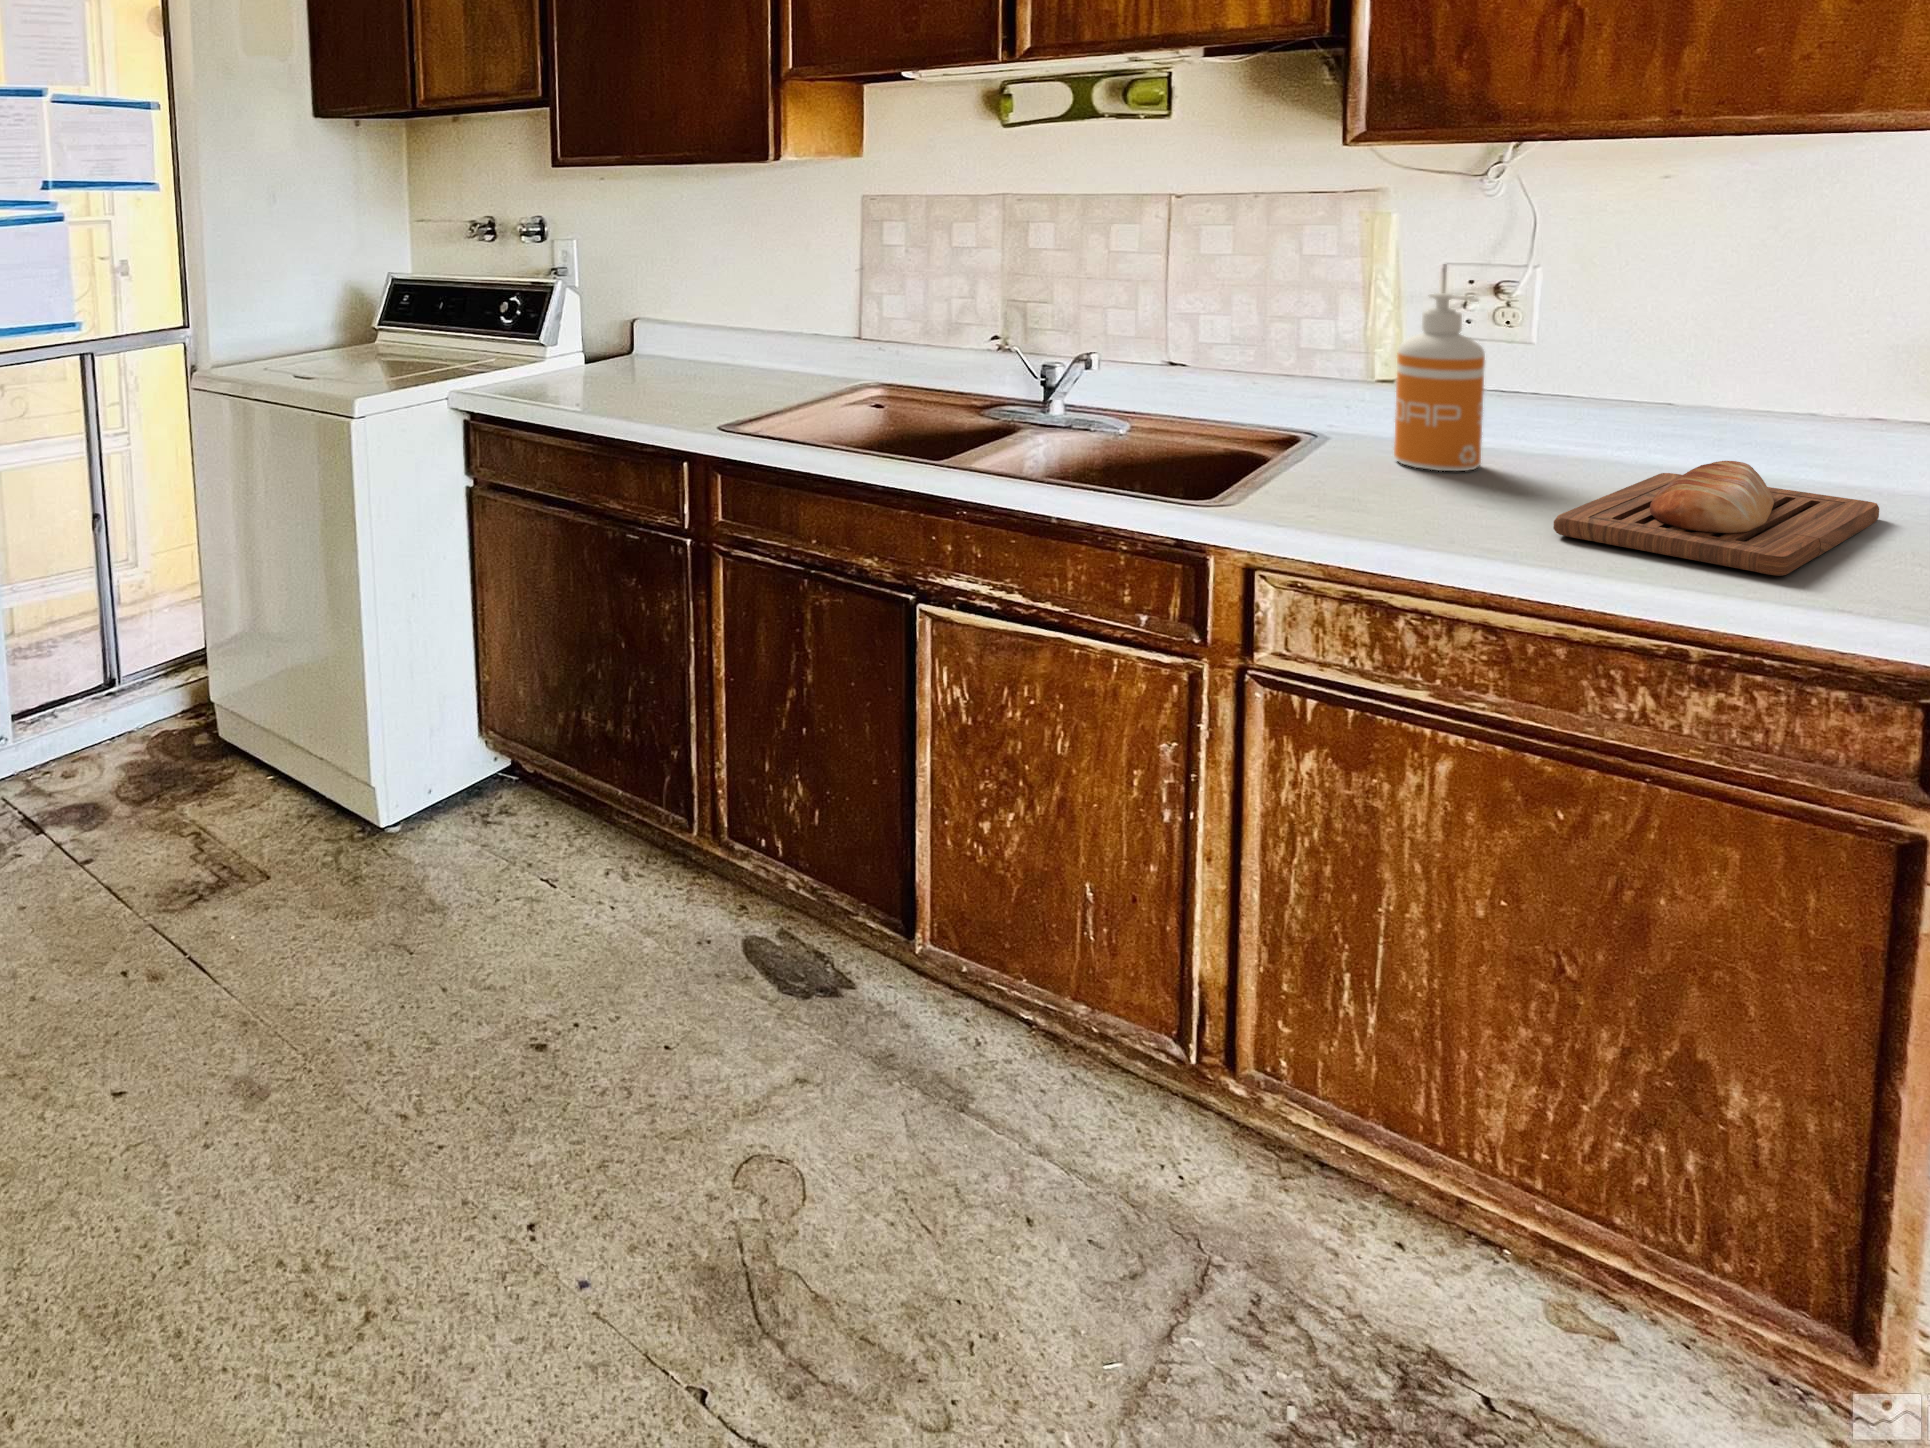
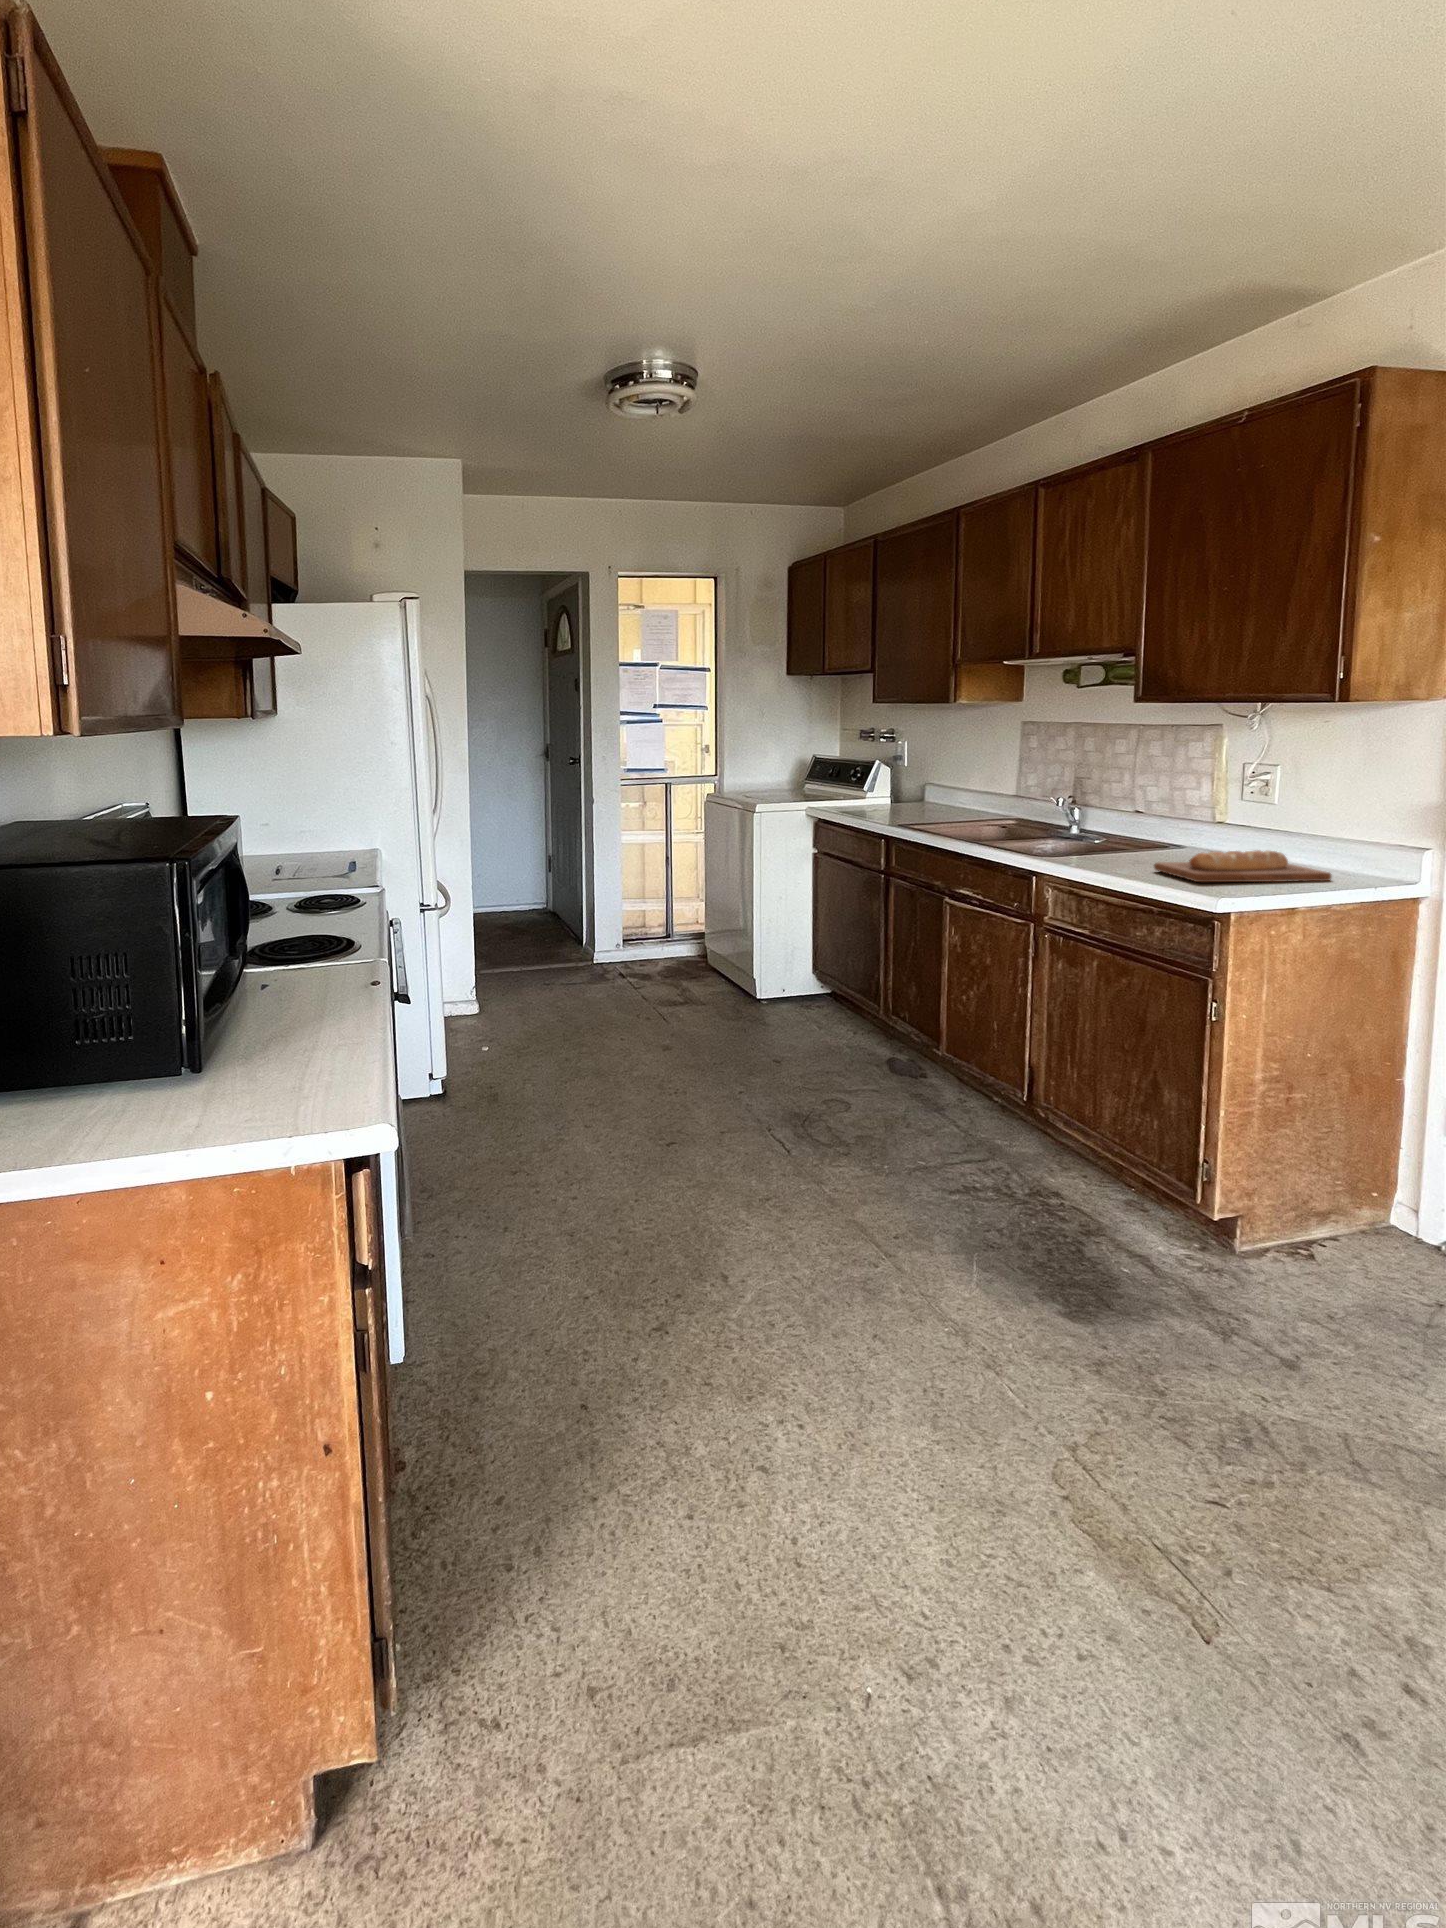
soap dispenser: present [1394,293,1485,471] -> none [1176,773,1219,858]

